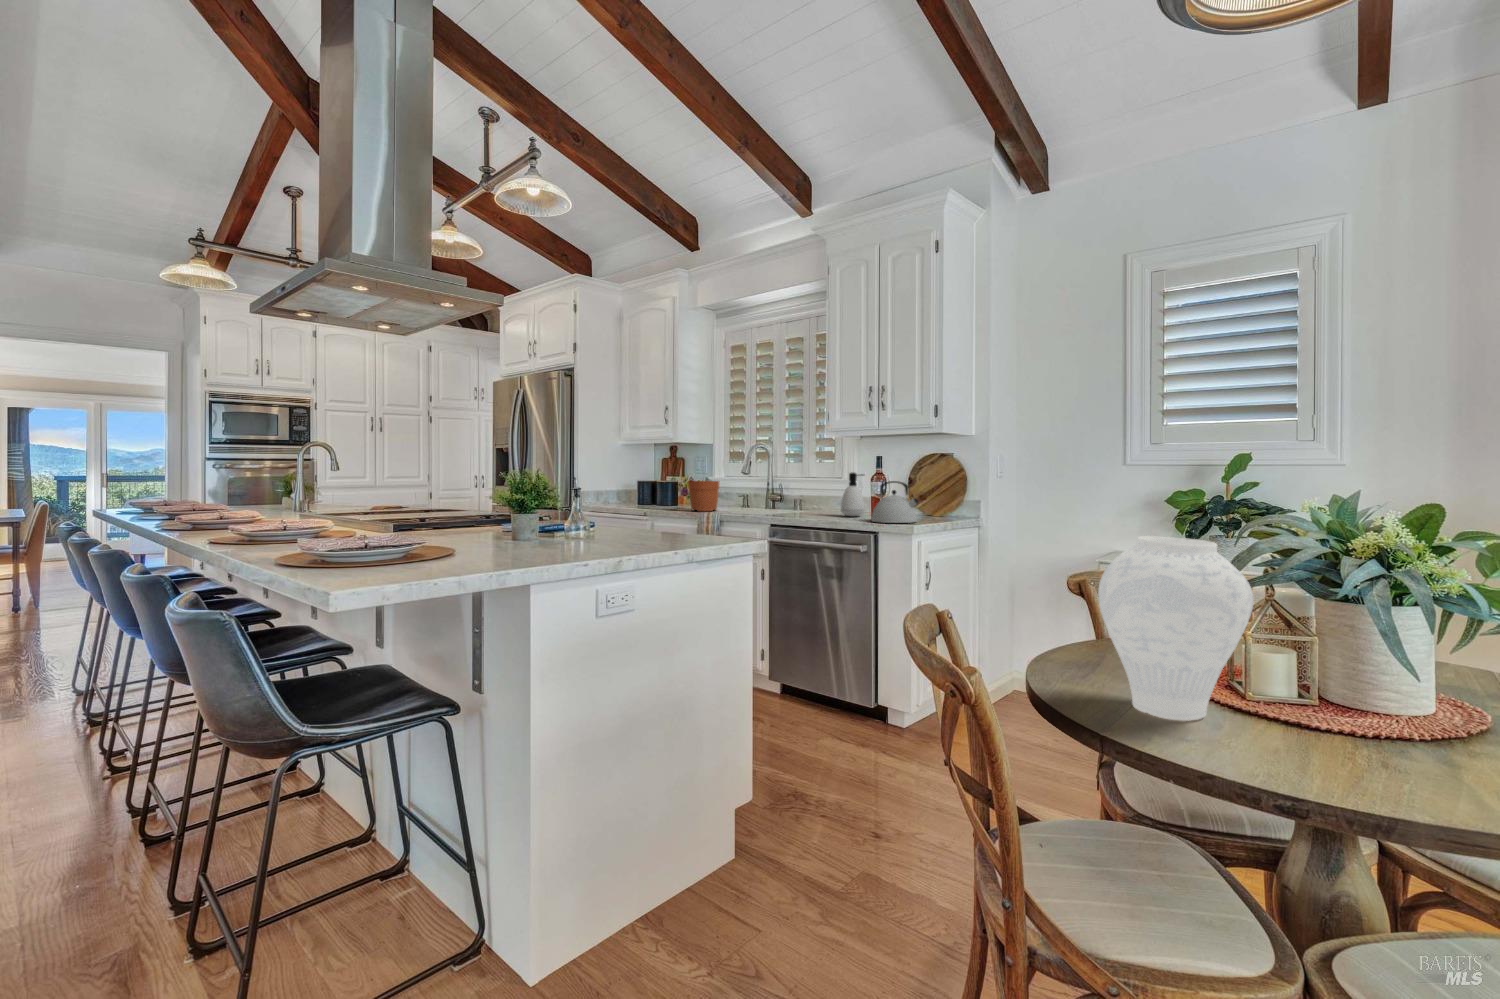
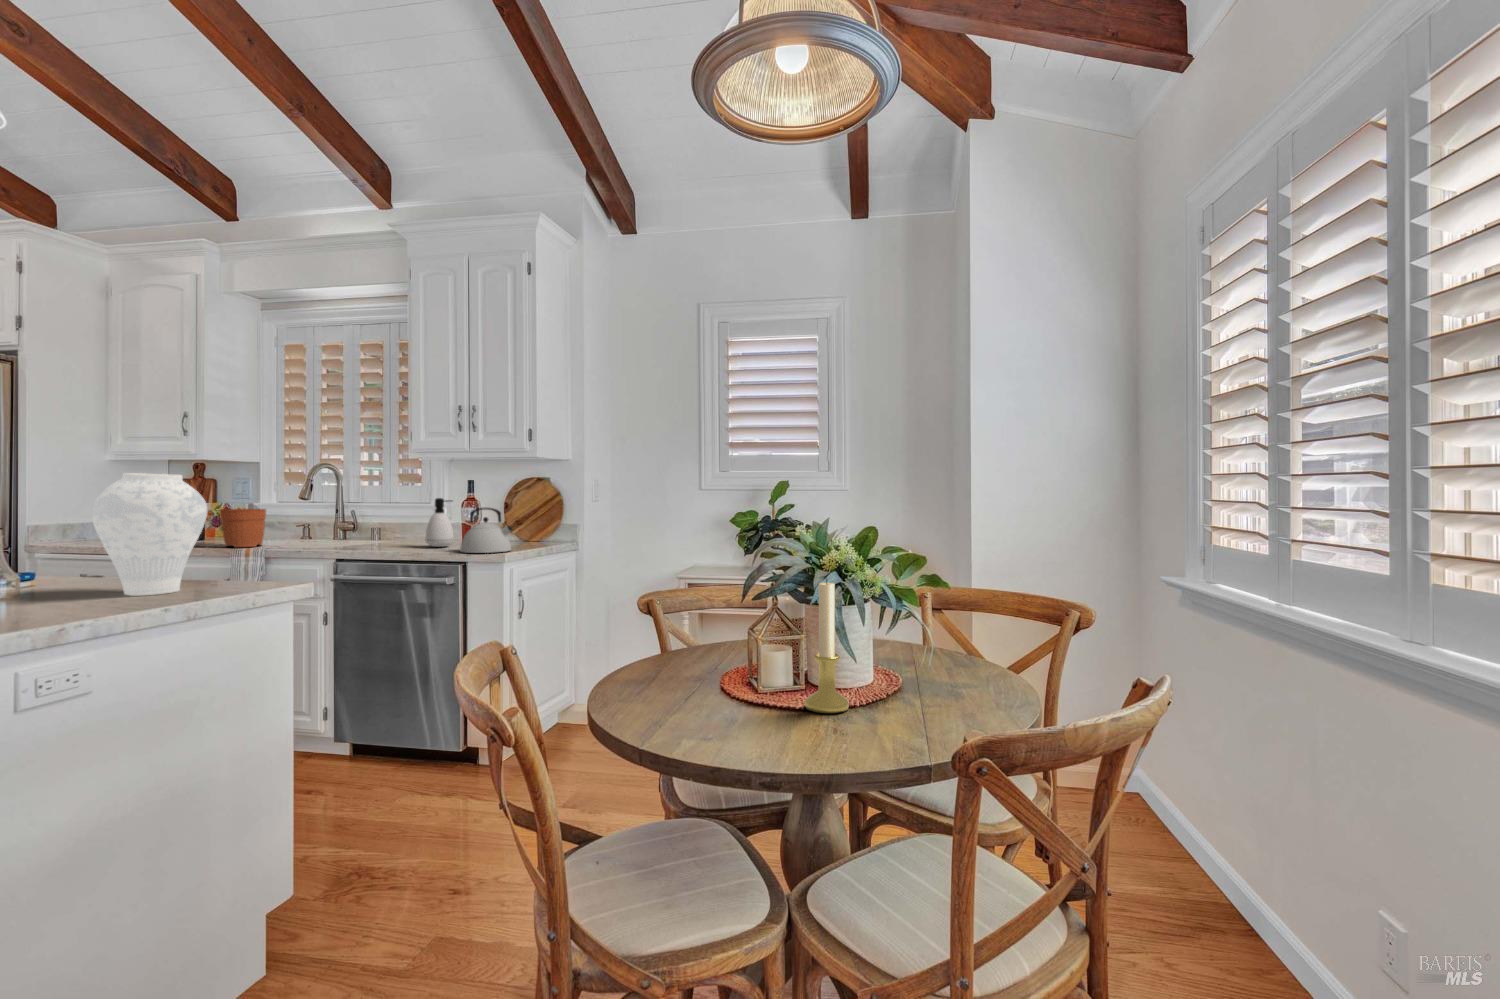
vase: present [1098,536,1253,721] -> present [92,473,208,596]
candle holder: none [1325,566,1402,745] -> present [805,579,849,713]

